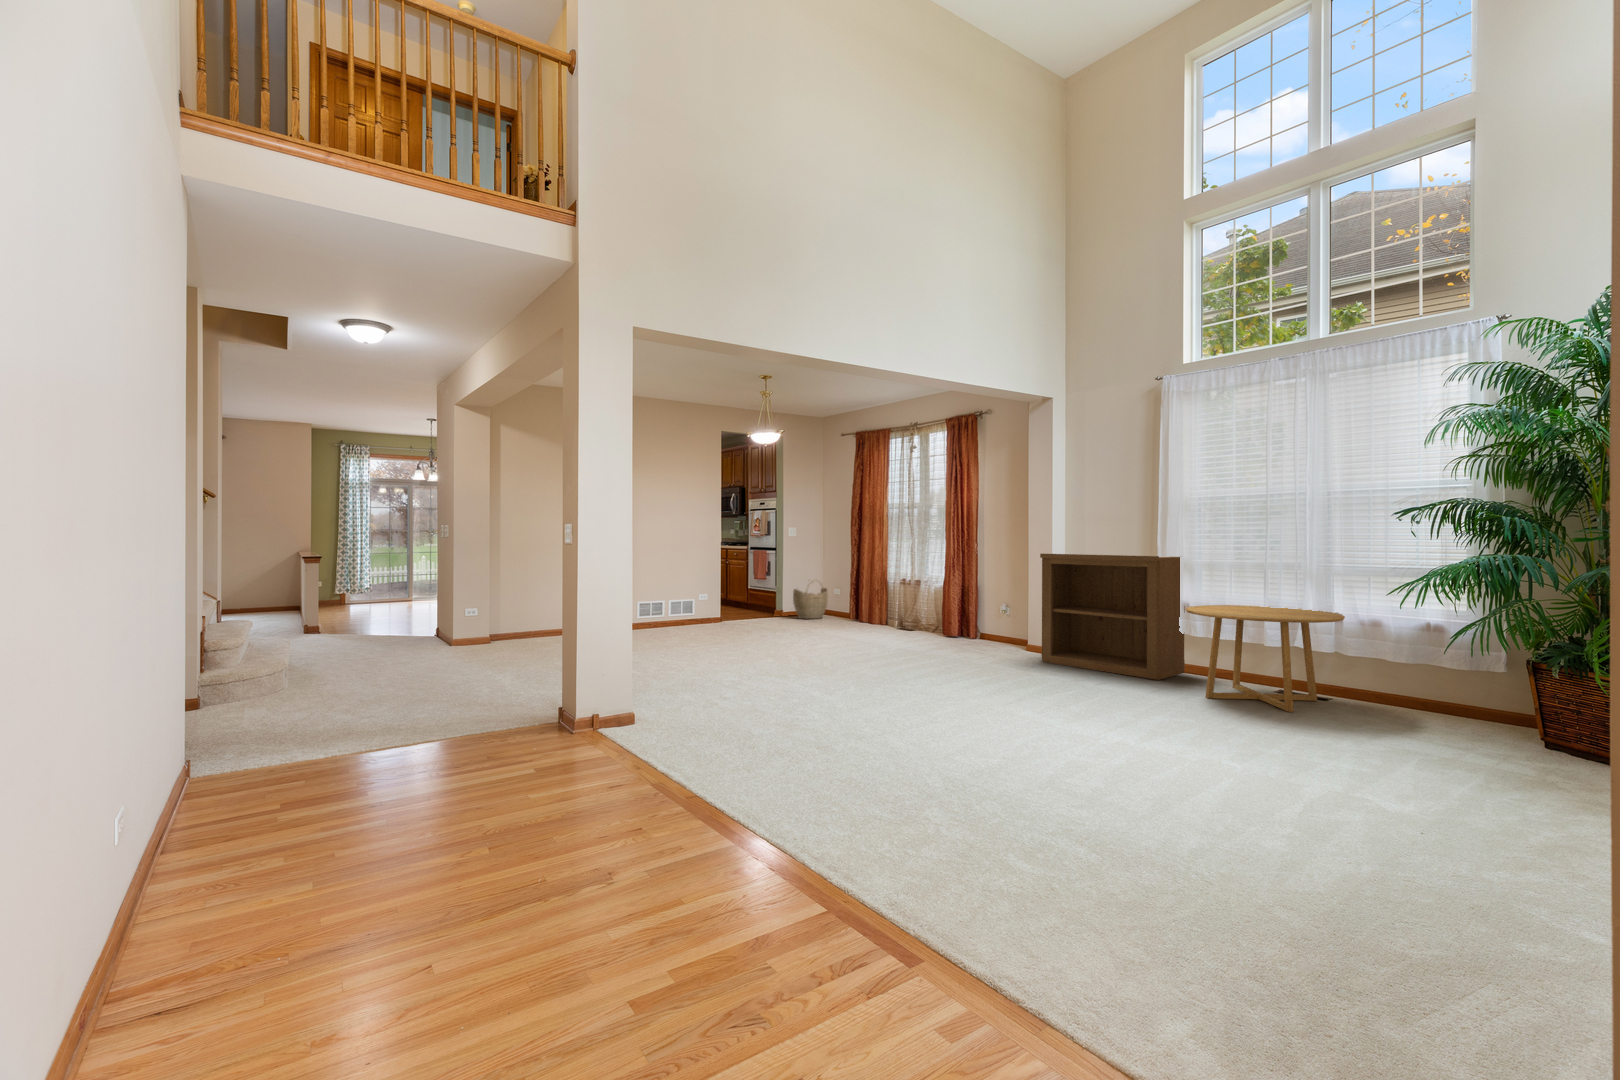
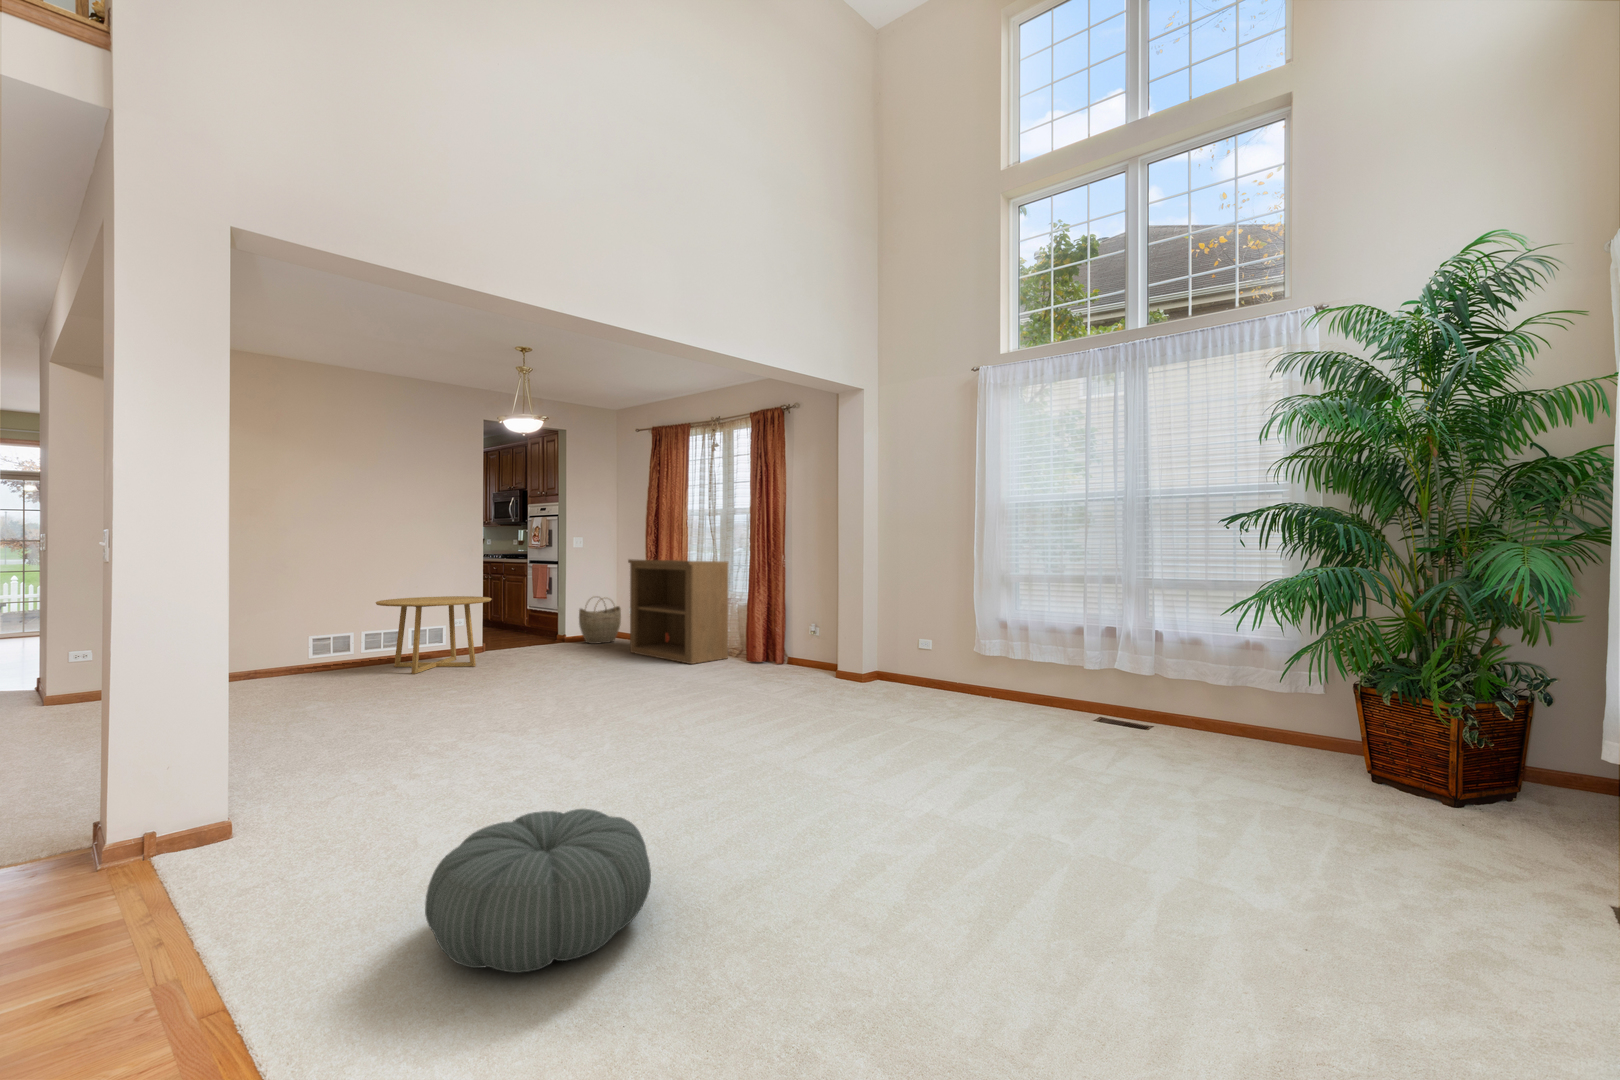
bookshelf: present [1040,554,1185,680] -> present [628,559,729,664]
round table: present [1186,605,1345,712] -> present [376,596,491,674]
pouf: none [801,706,929,786] -> present [425,809,651,973]

